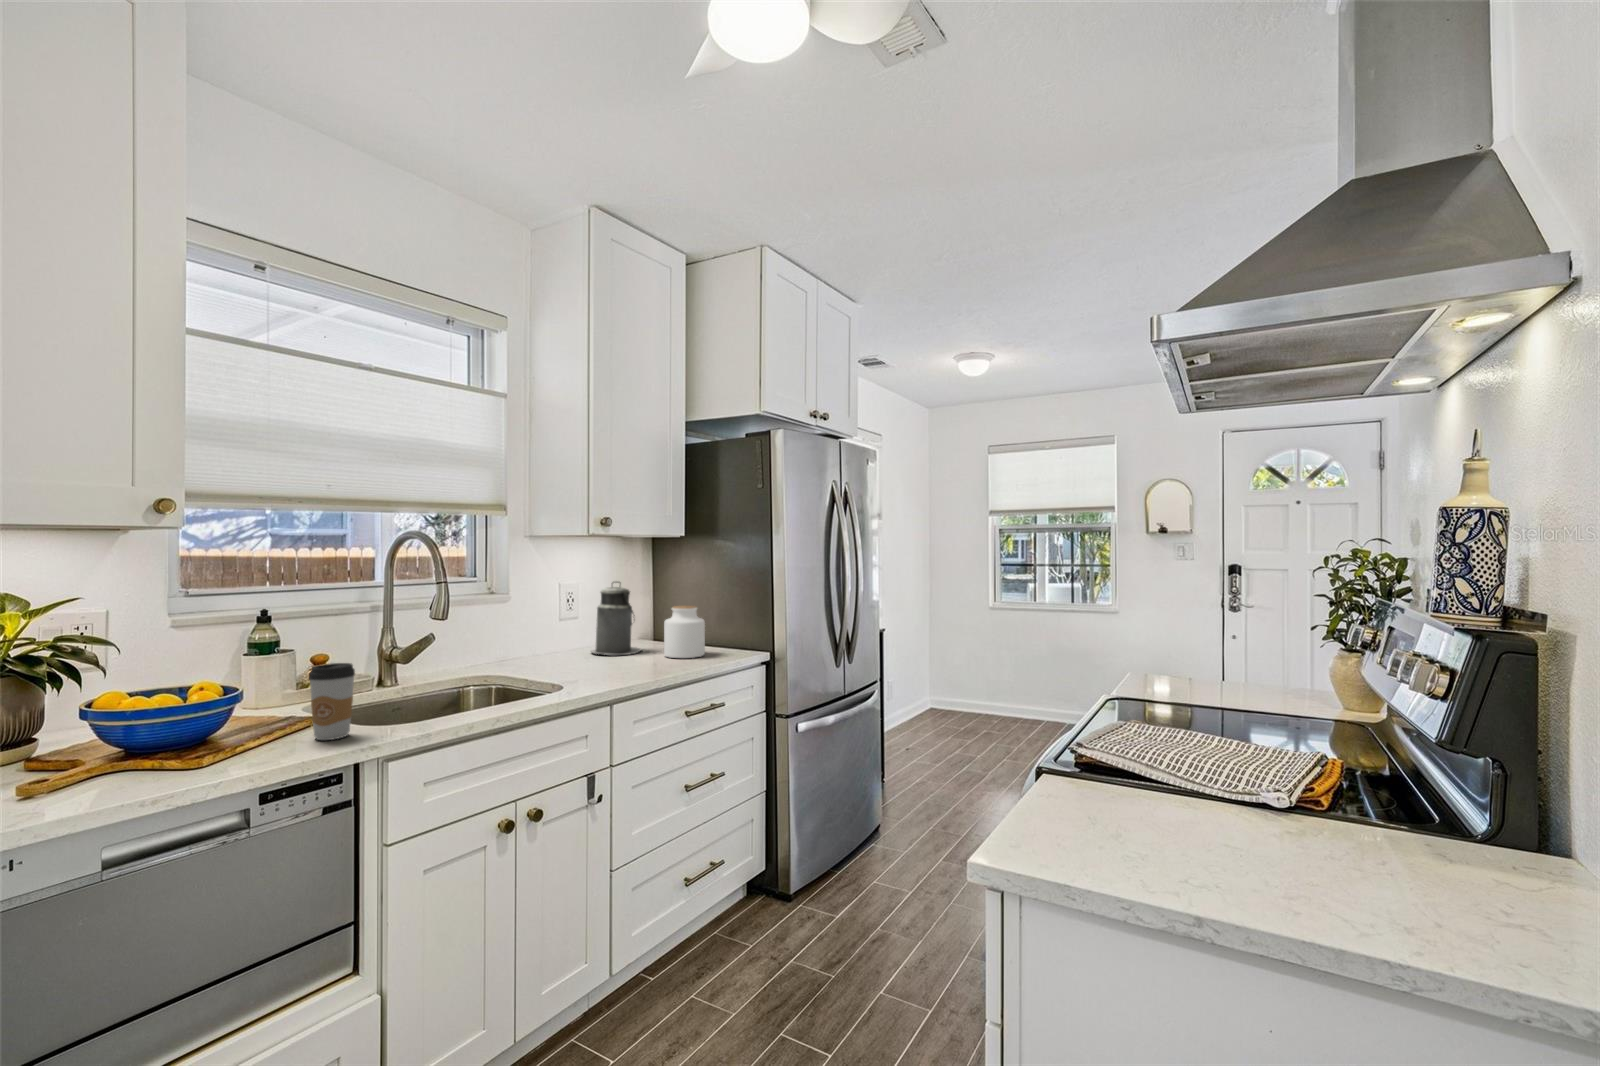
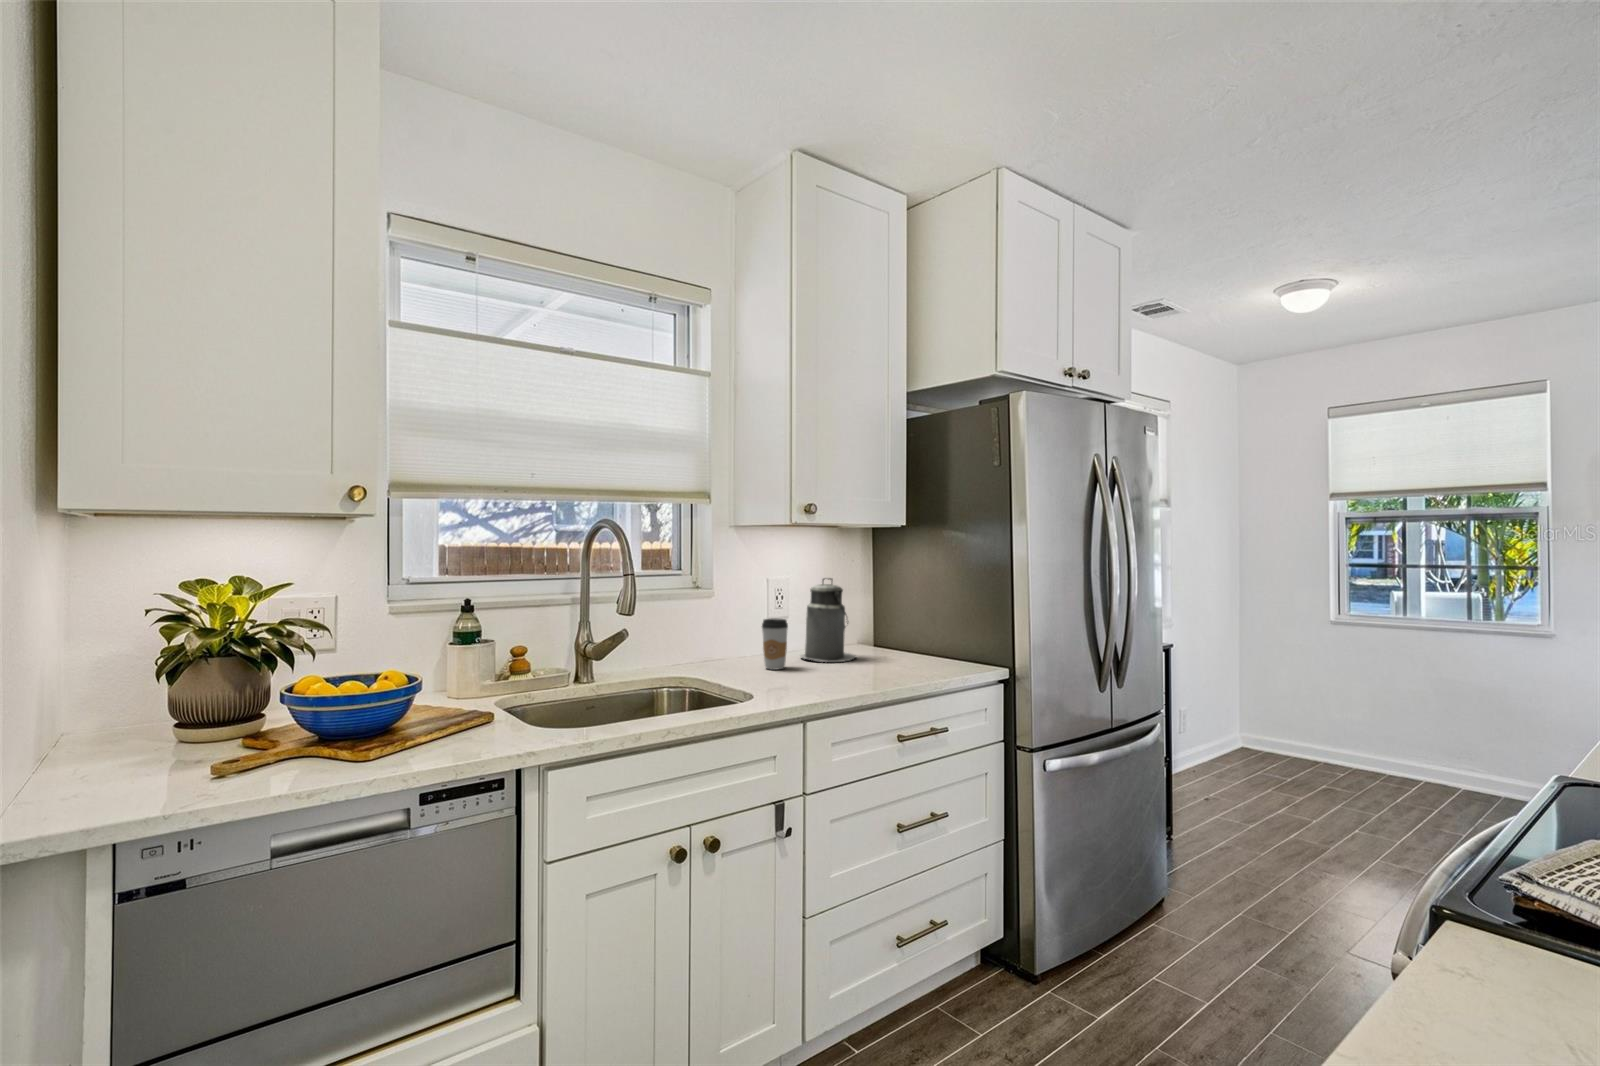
jar: present [664,606,705,658] -> none [879,608,927,670]
coffee cup: present [309,663,355,740] -> present [762,619,788,670]

